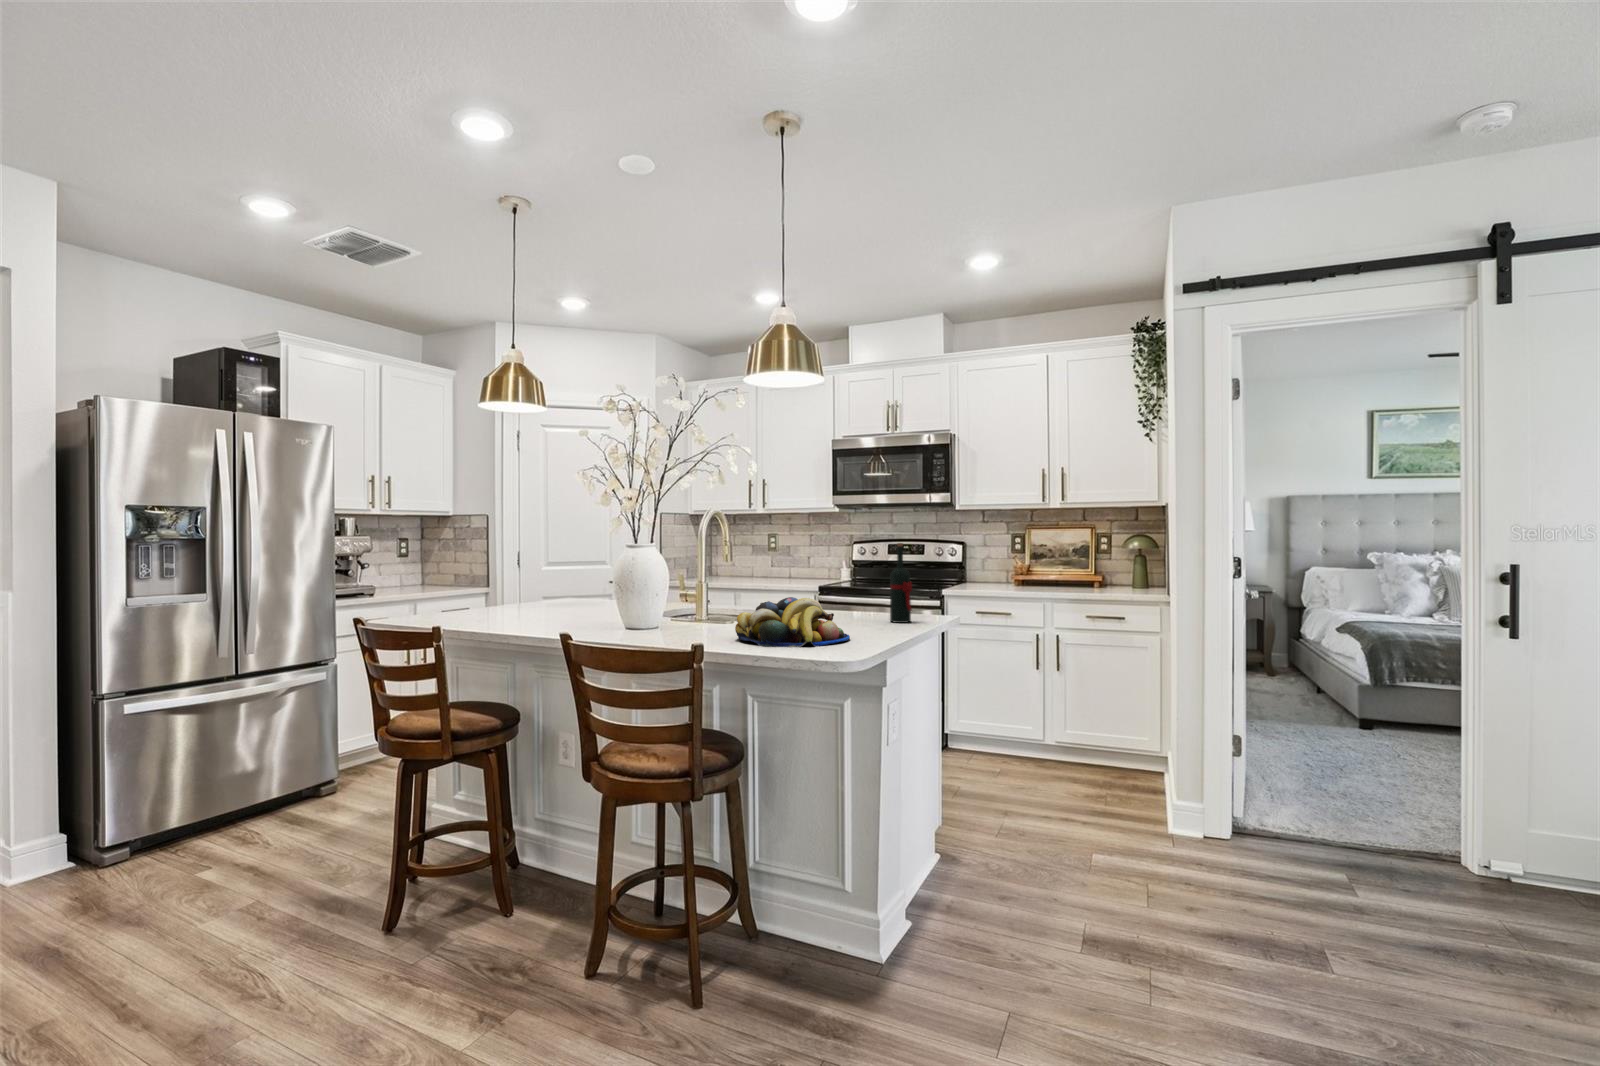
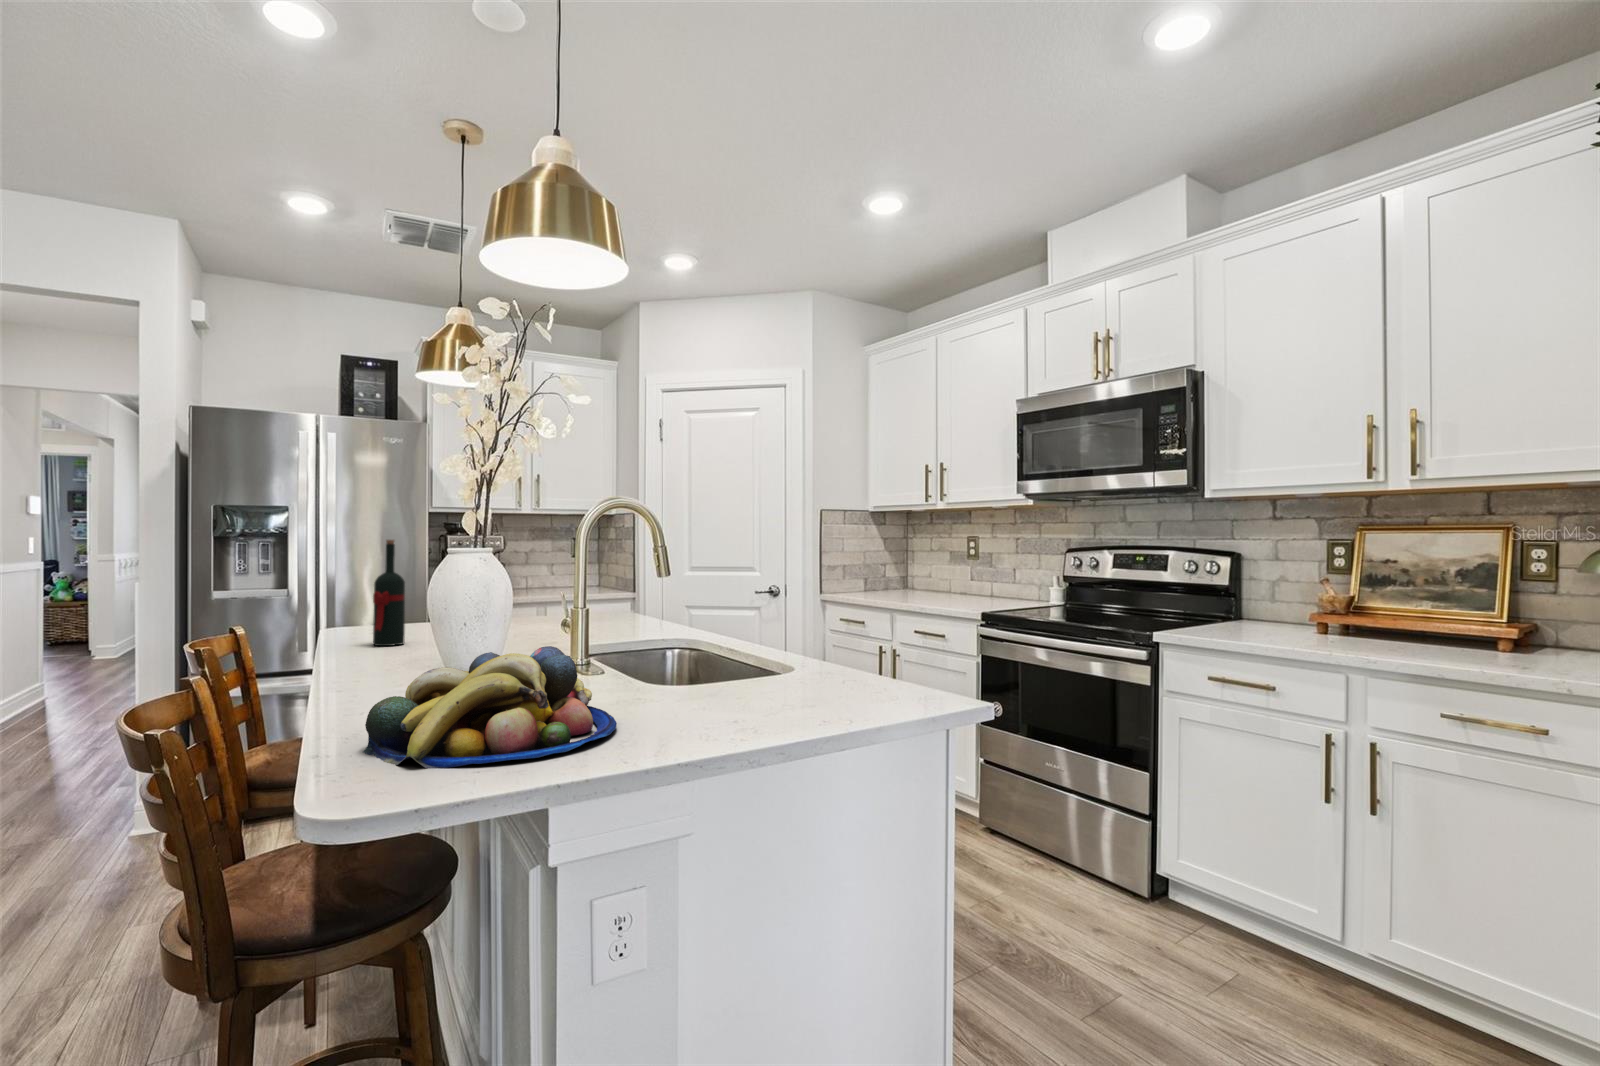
wine bottle: present [890,543,912,623] -> present [373,540,405,646]

